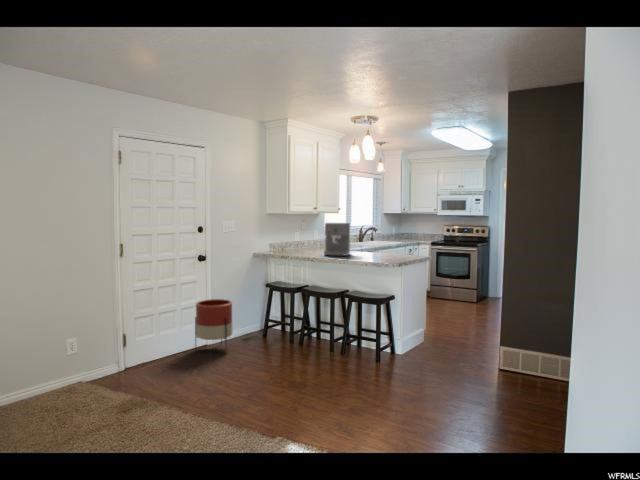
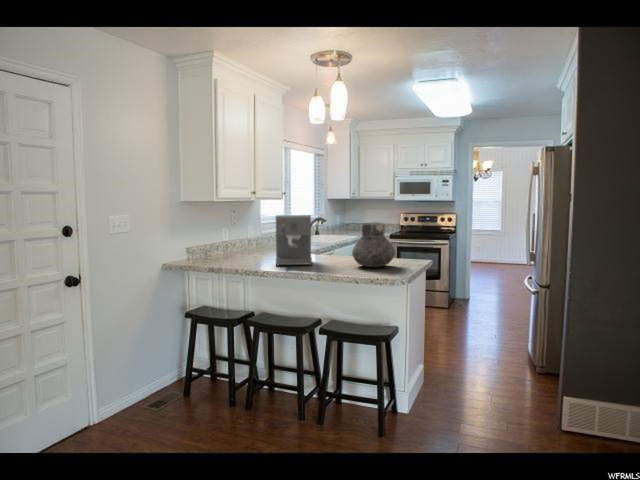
vase: none [373,228,403,258] -> present [352,222,395,267]
planter: present [195,299,233,340] -> none [66,347,135,444]

